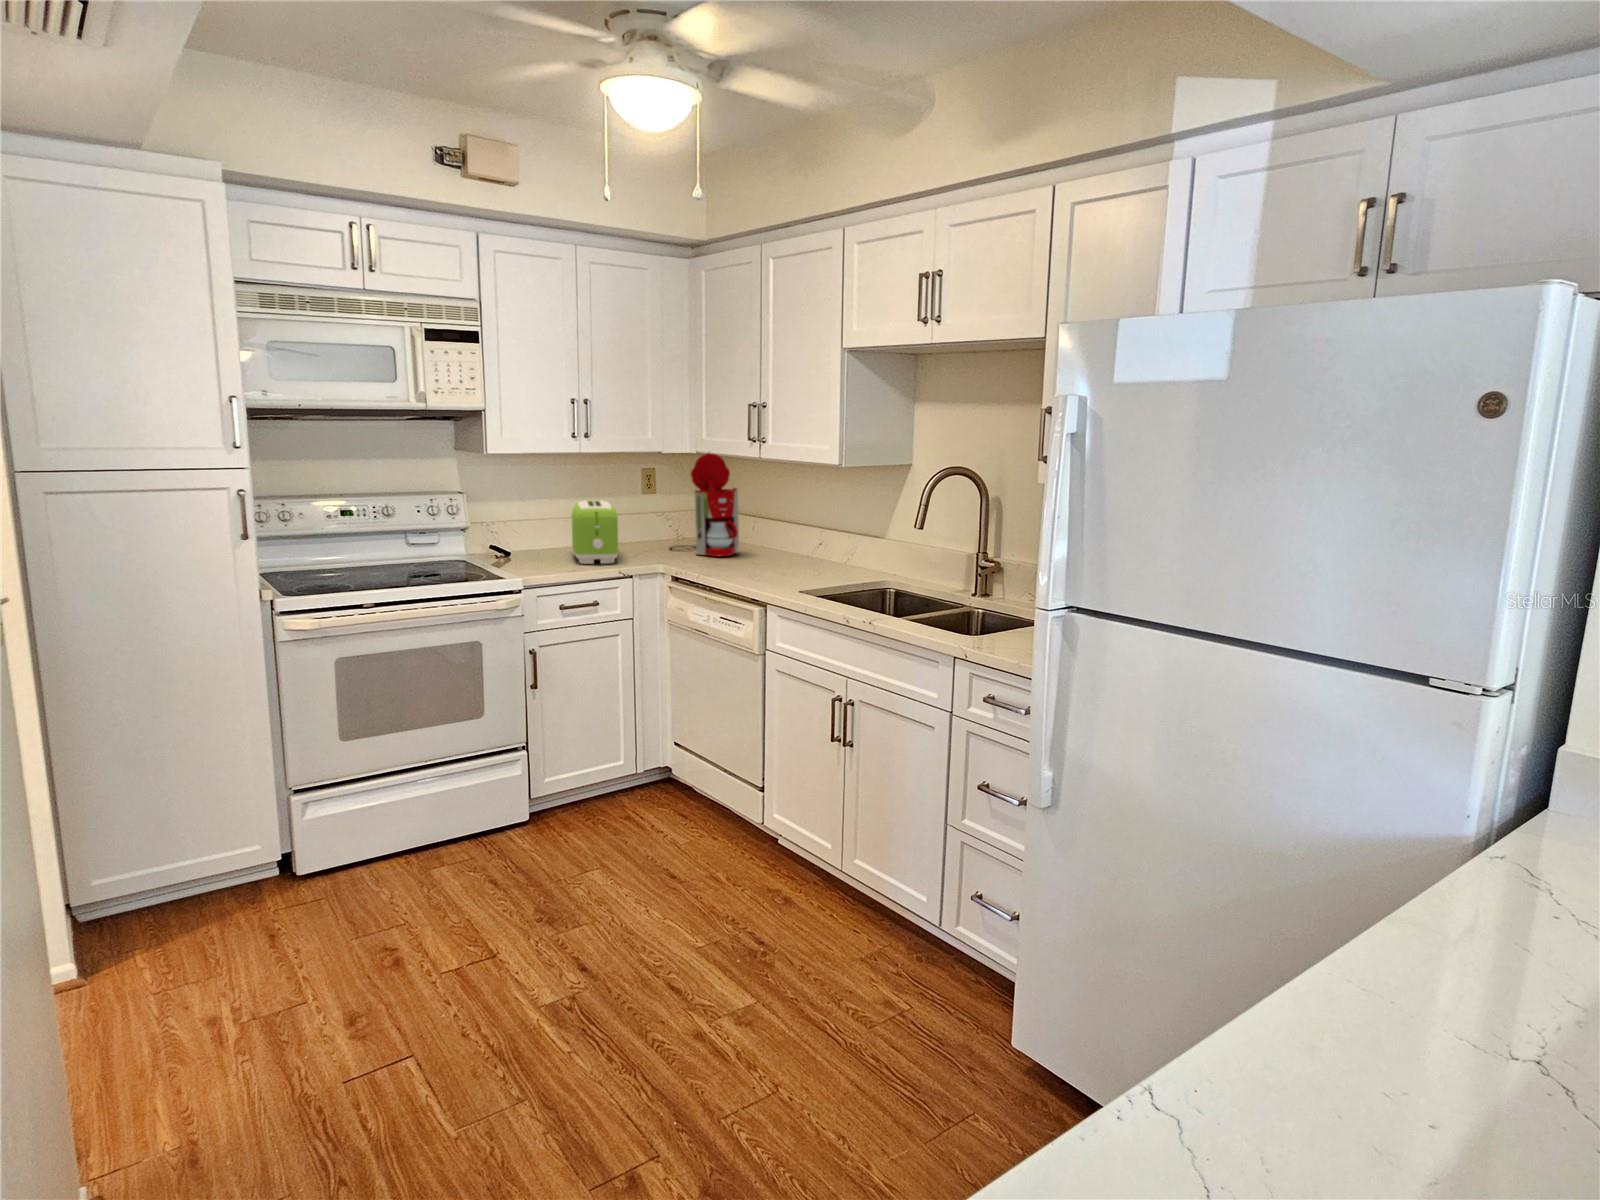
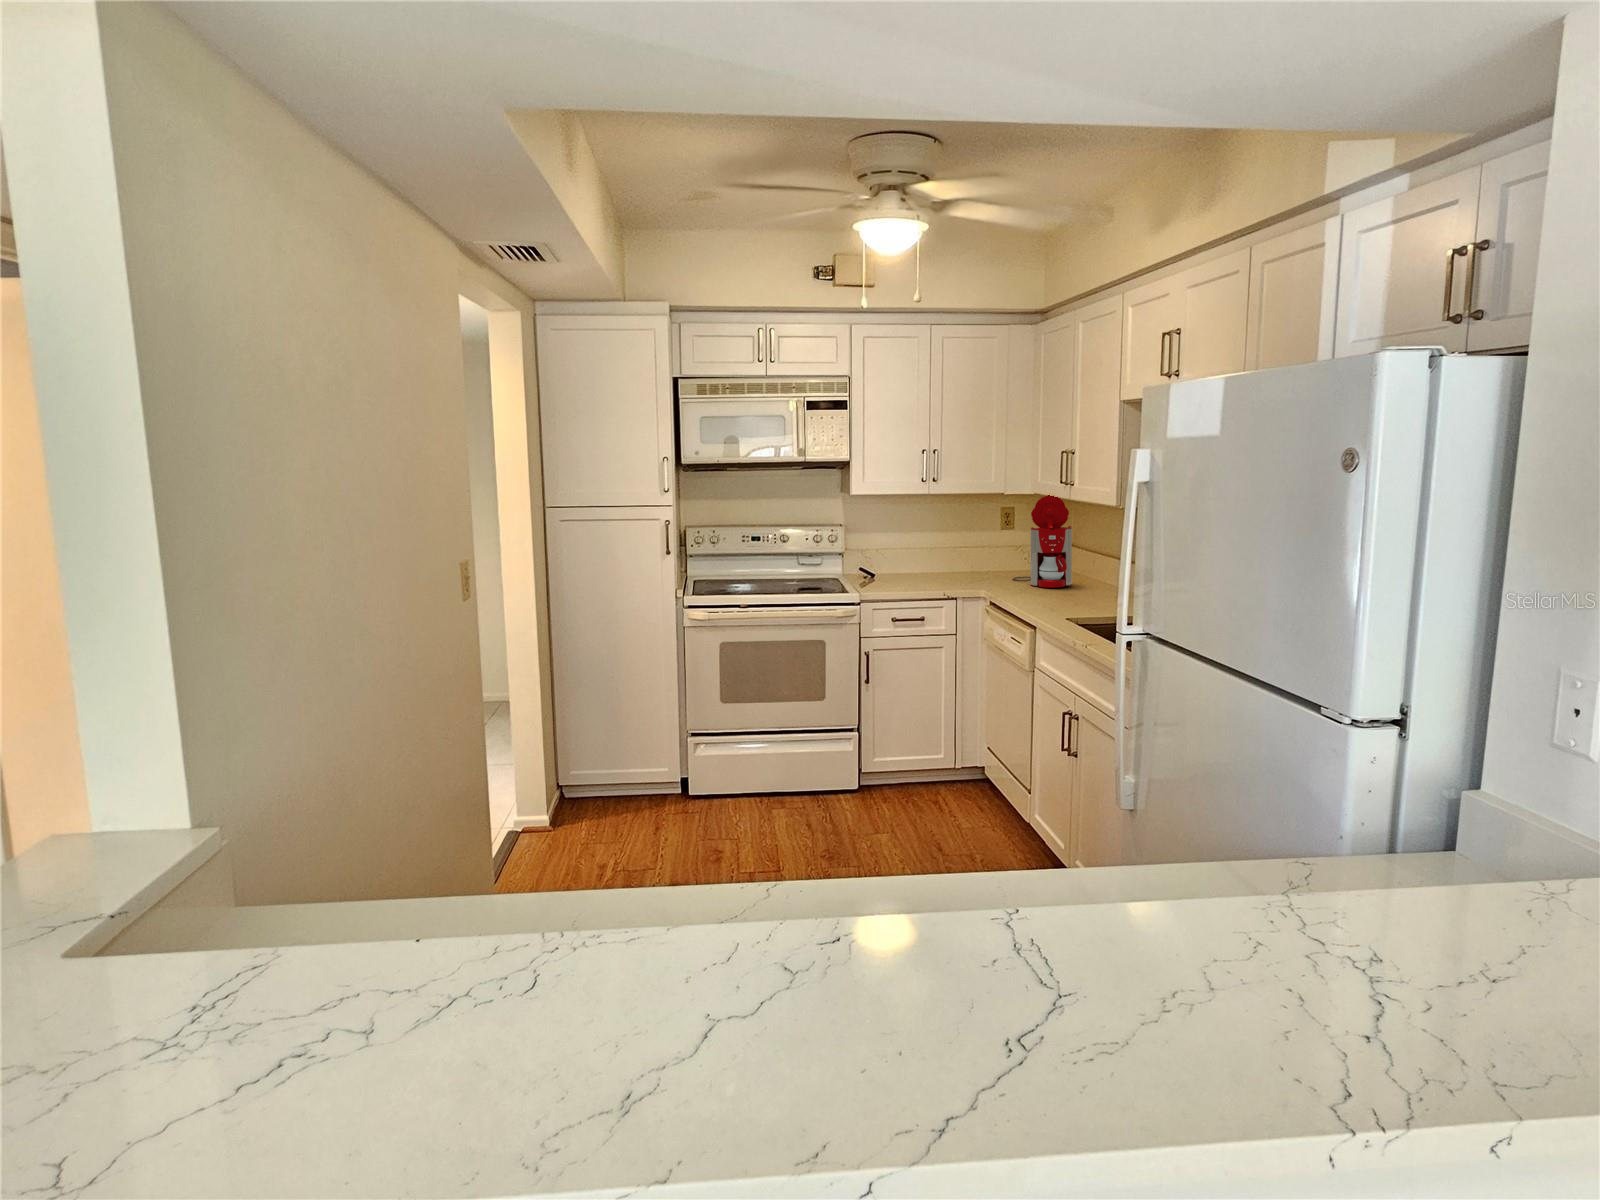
toaster: present [572,501,618,564] -> none [918,535,962,587]

